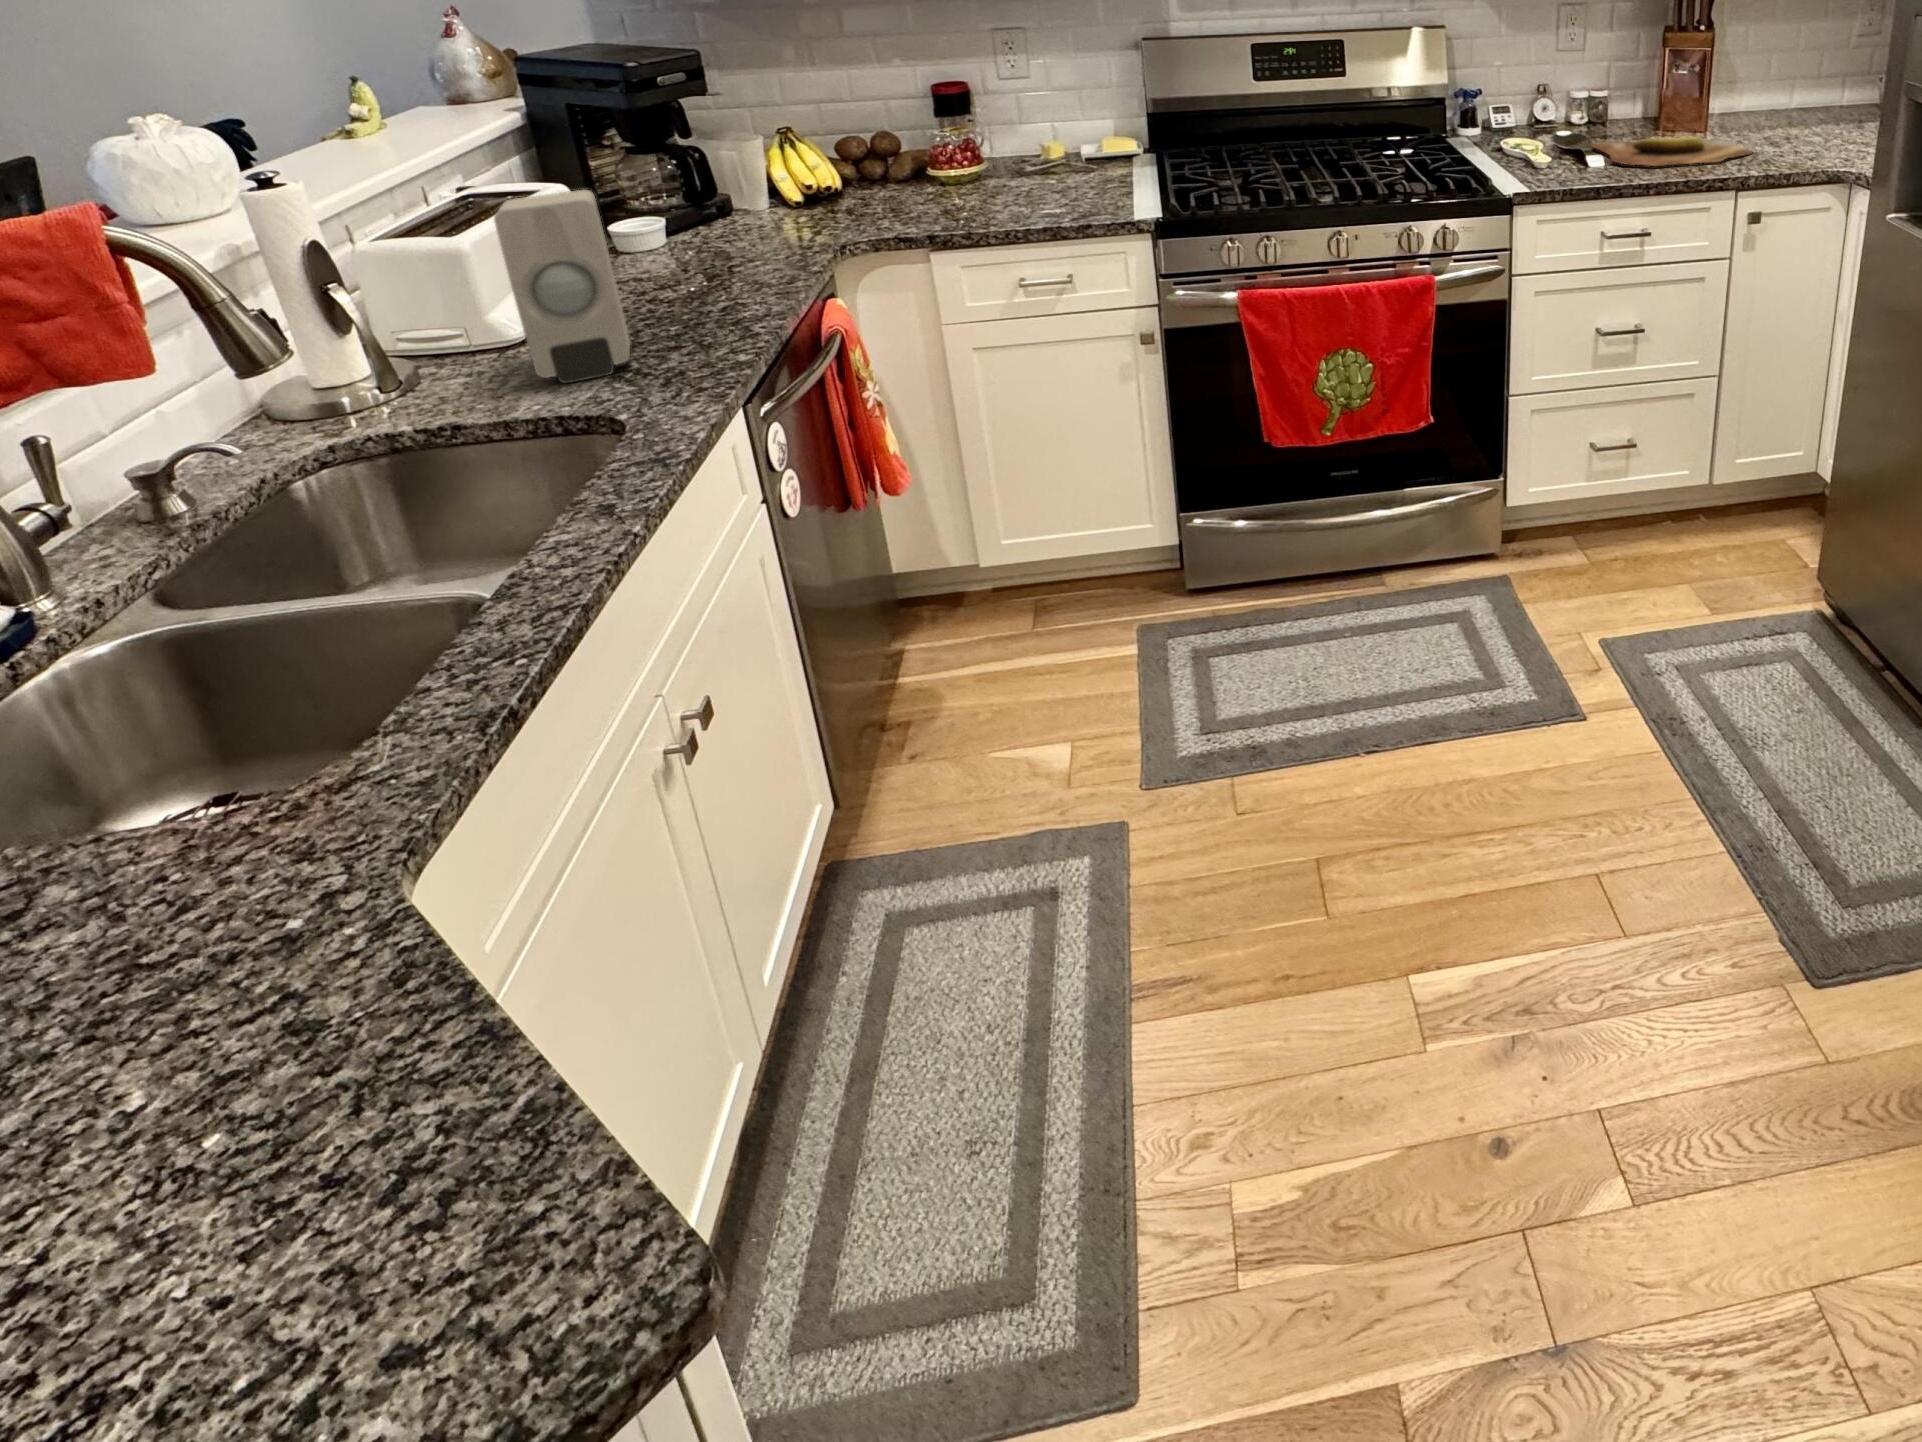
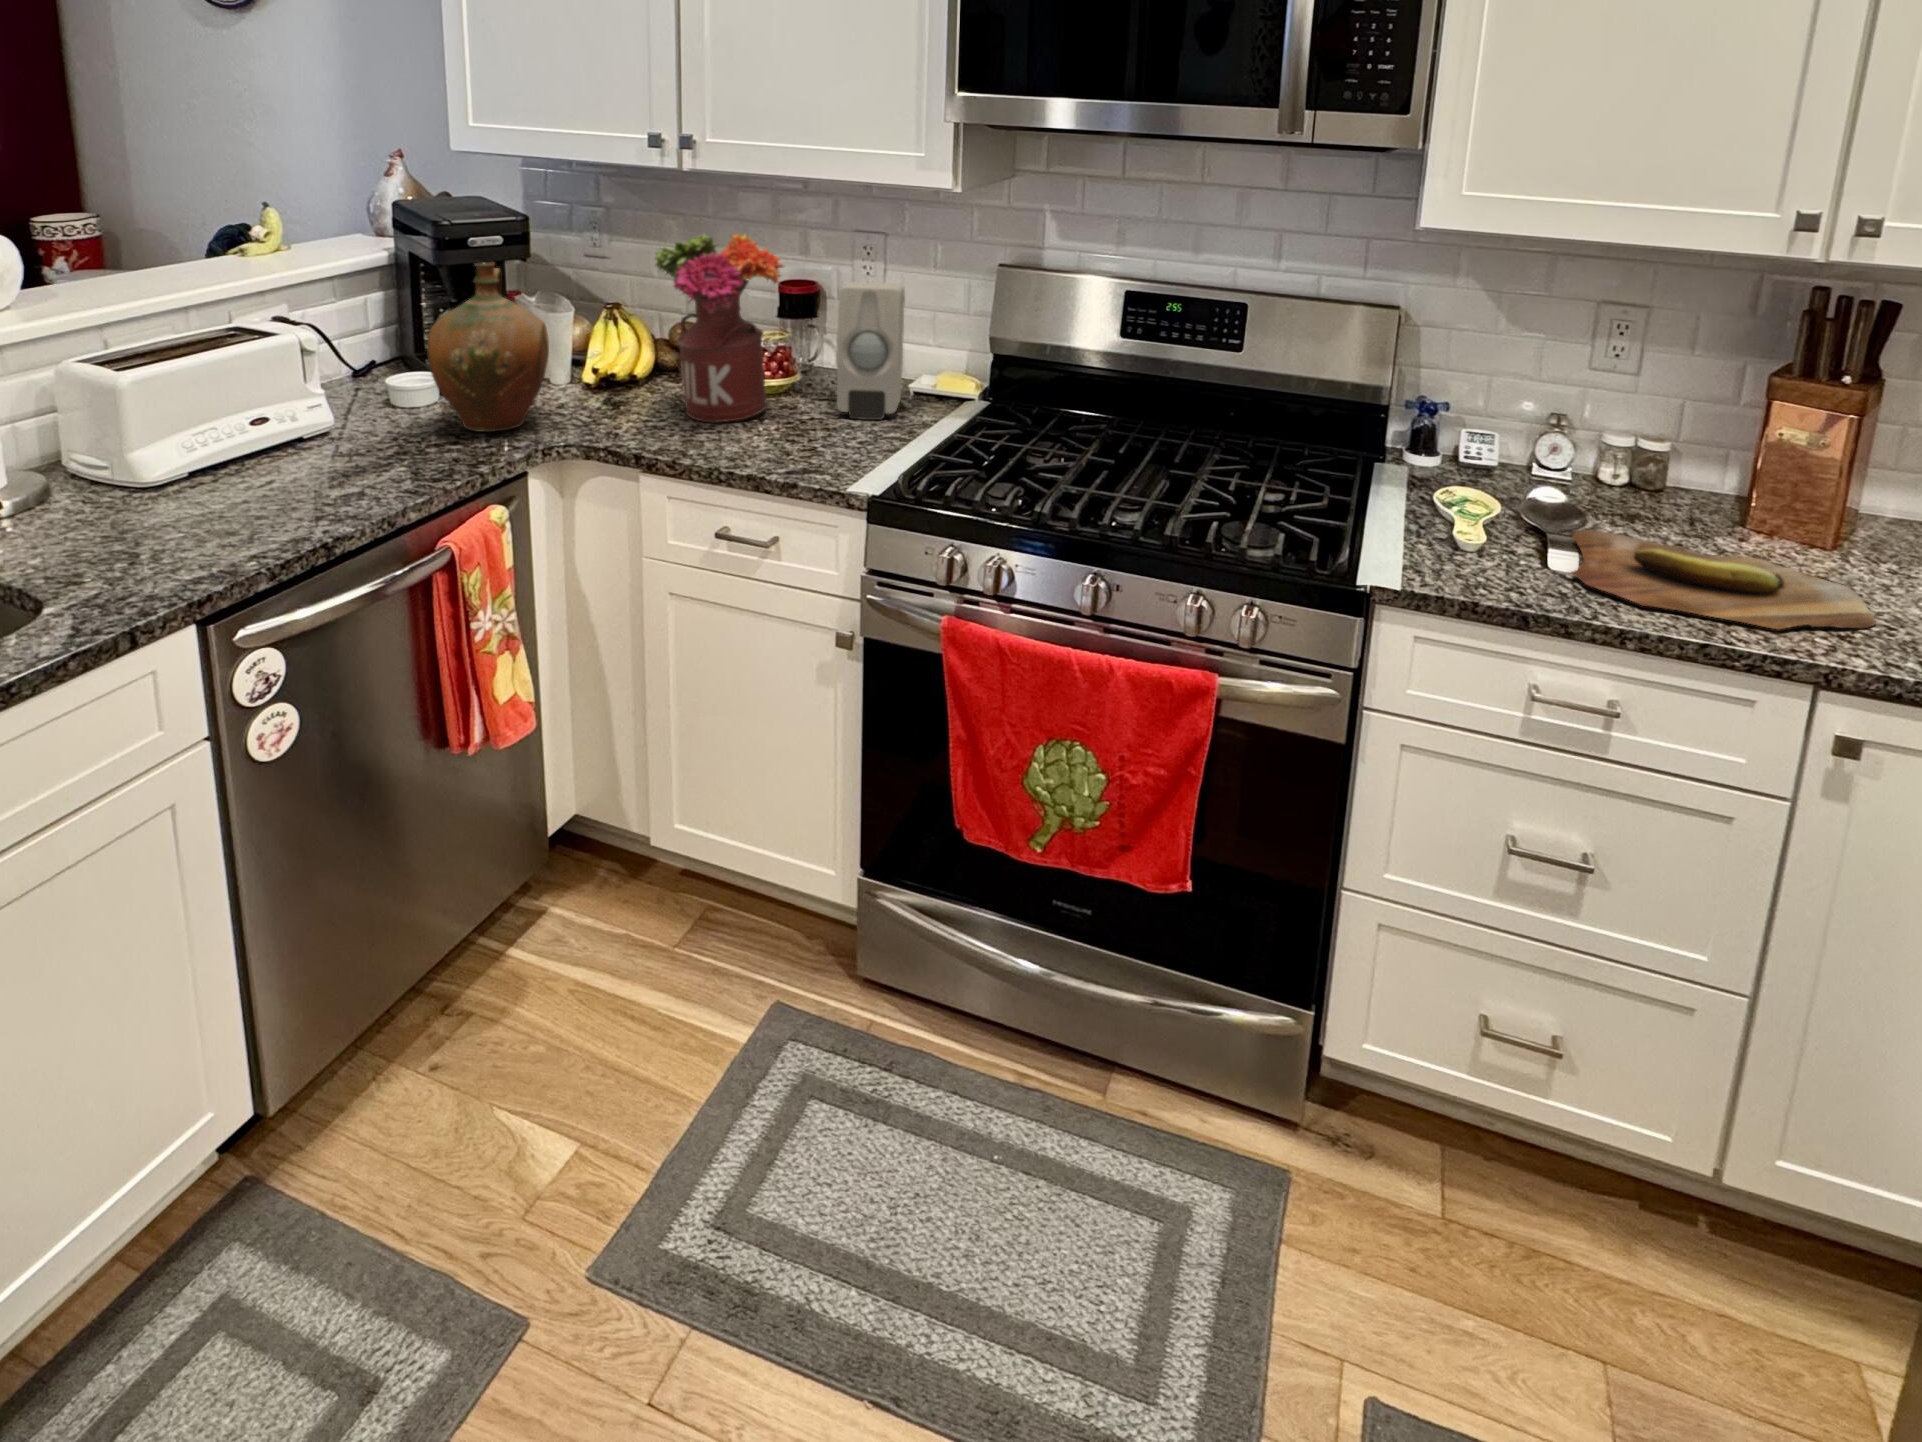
flower arrangement: none [855,36,983,208] -> present [654,234,783,422]
ceramic jug: none [674,90,801,252] -> present [427,262,549,432]
soap dispenser: present [494,190,630,383] -> present [837,282,905,420]

